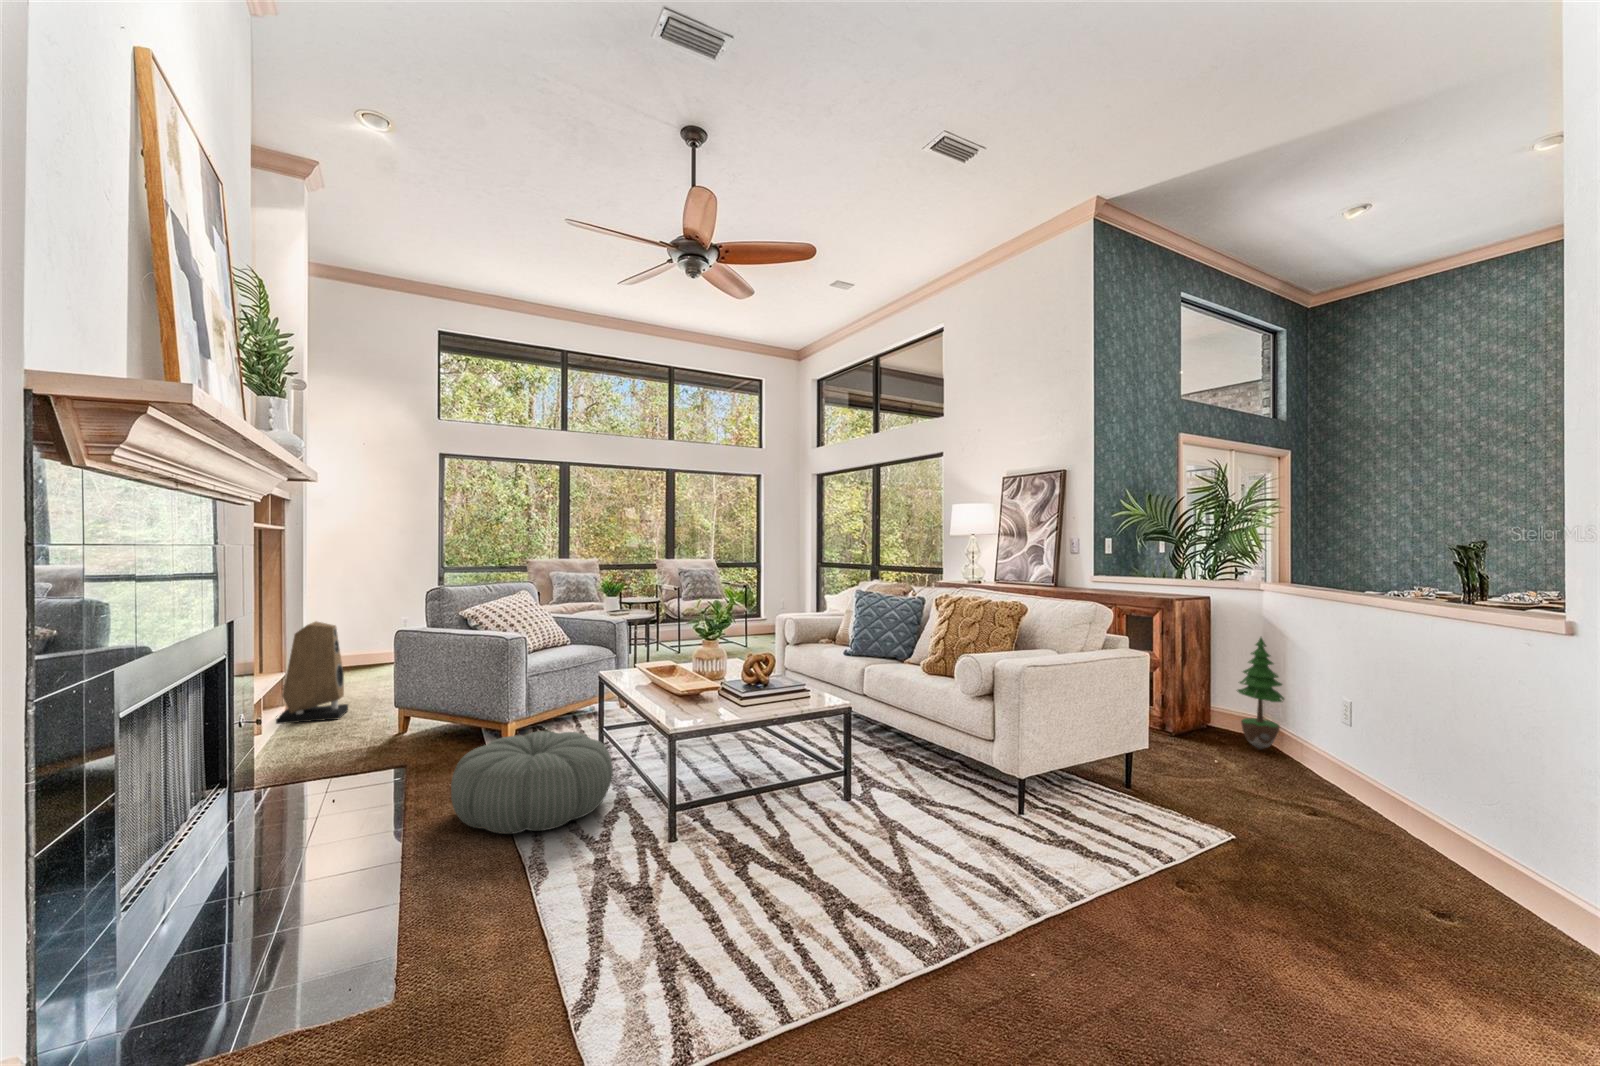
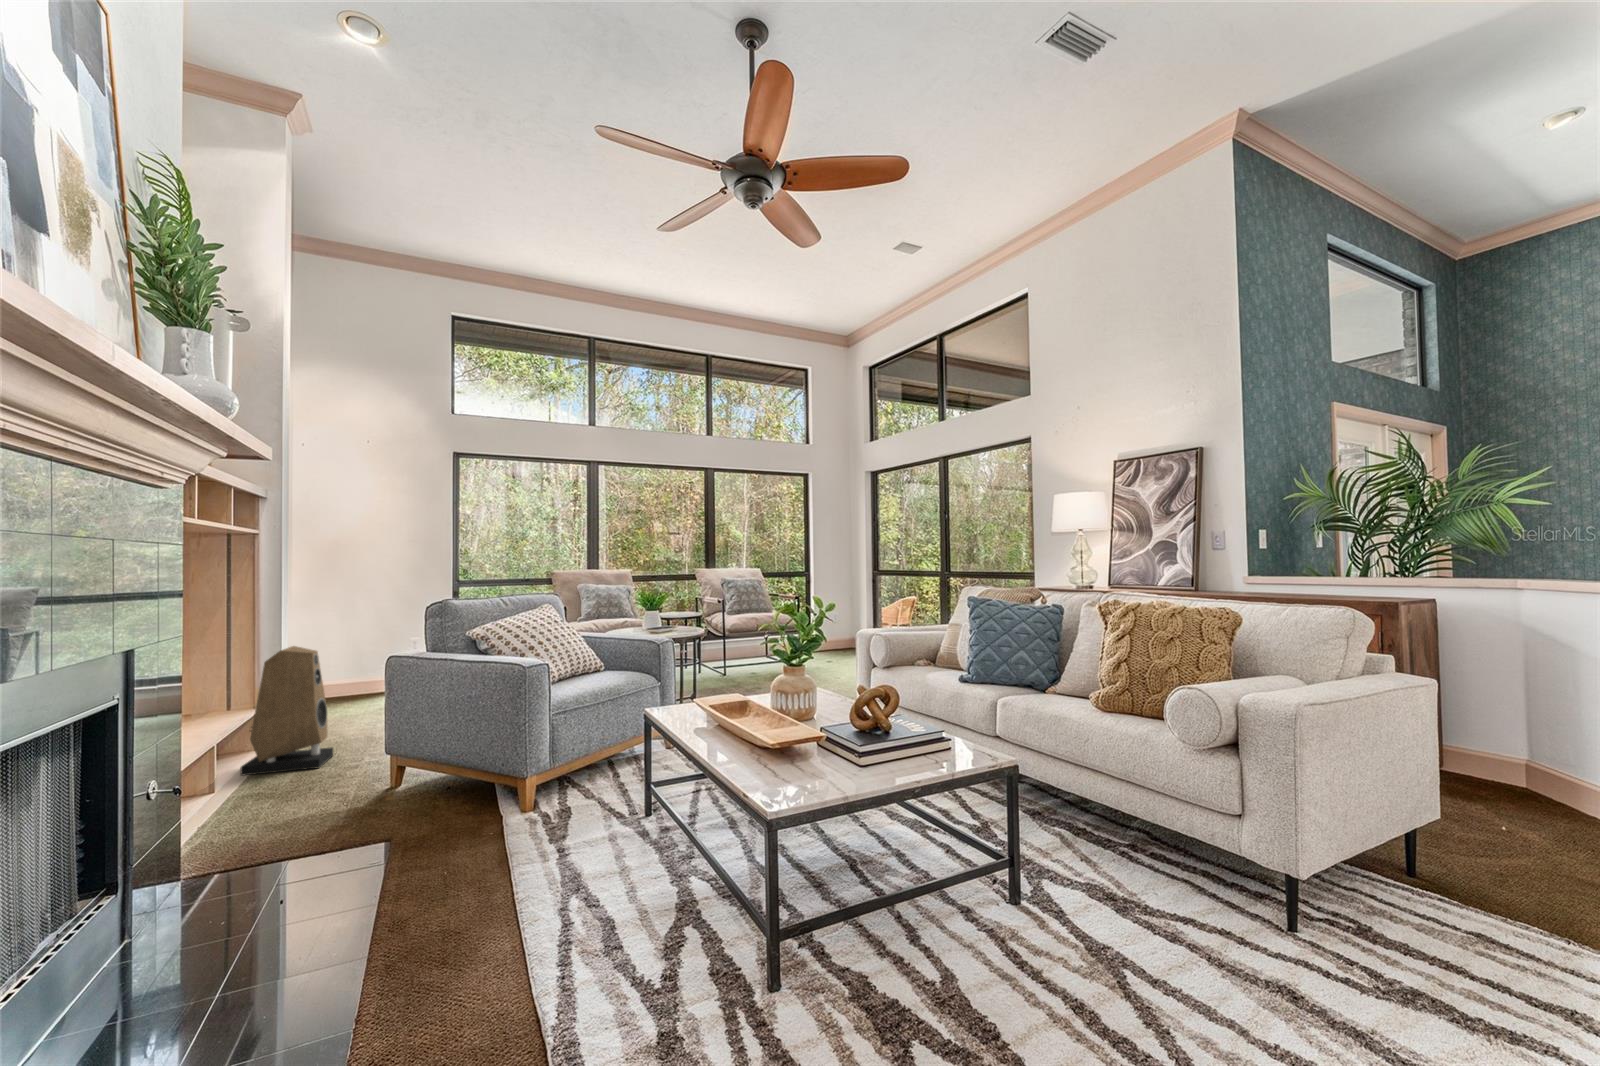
potted tree: present [1237,638,1284,749] -> none [1491,652,1573,807]
pouf: present [451,731,613,834] -> none [442,799,673,972]

